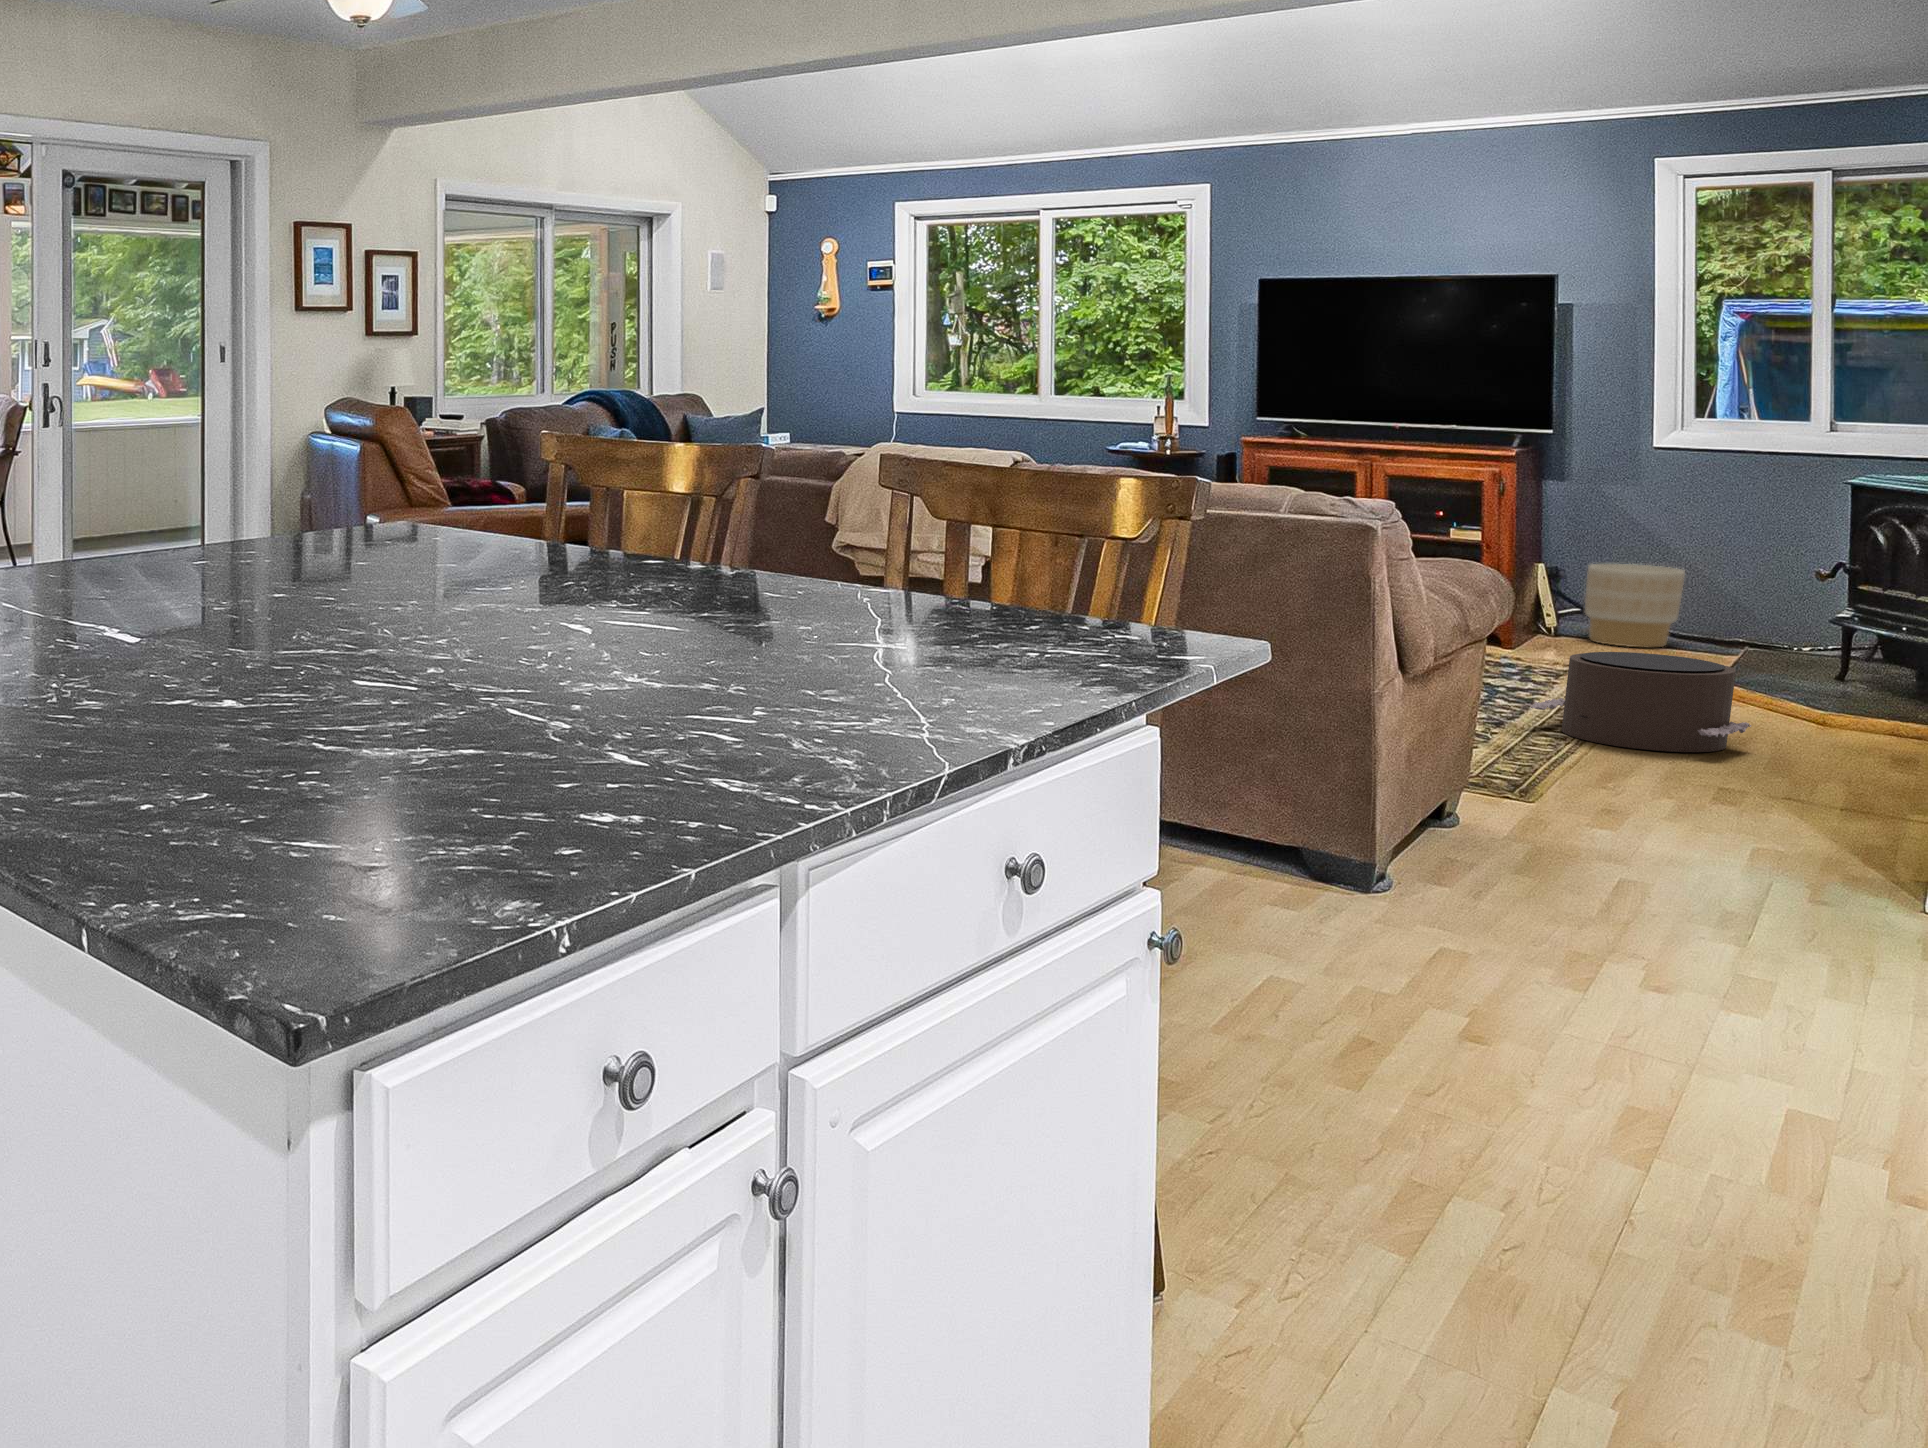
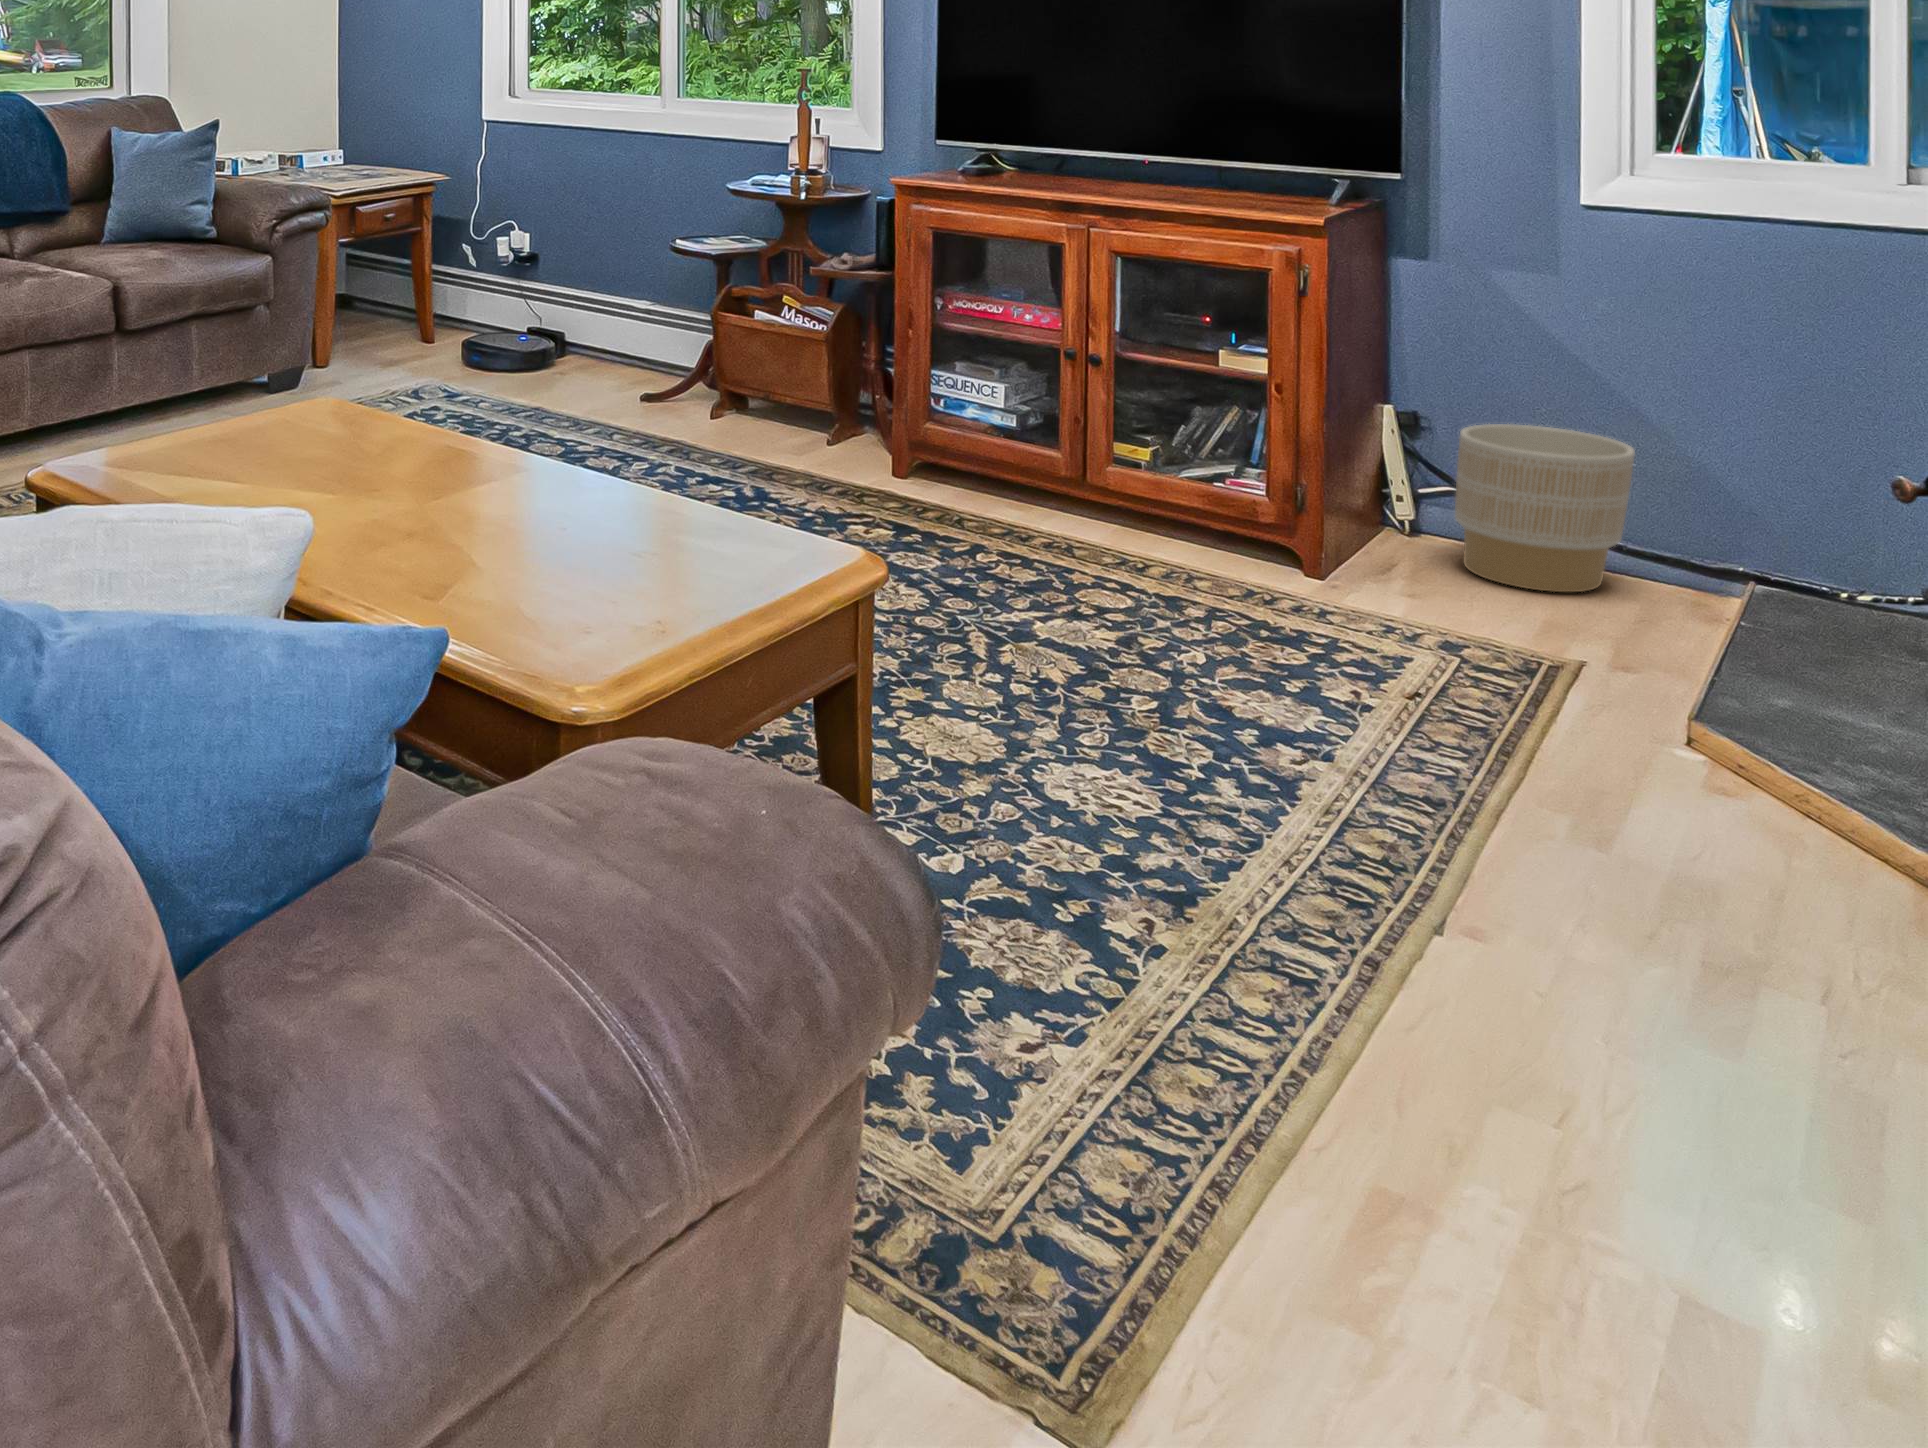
pouf: present [1530,652,1751,752] -> none [1201,775,1736,1127]

